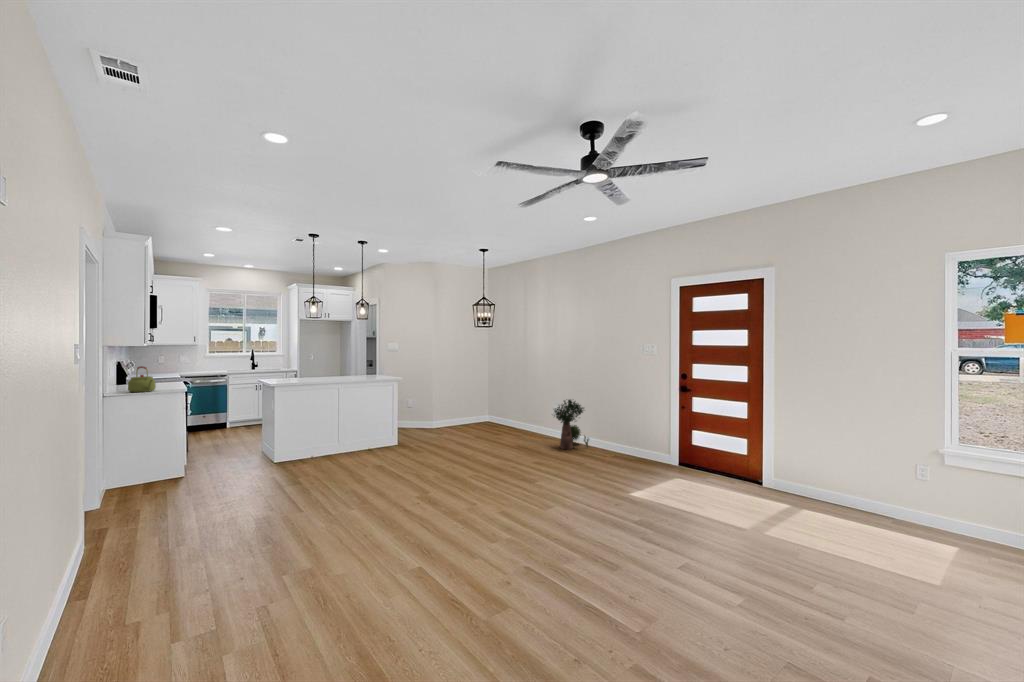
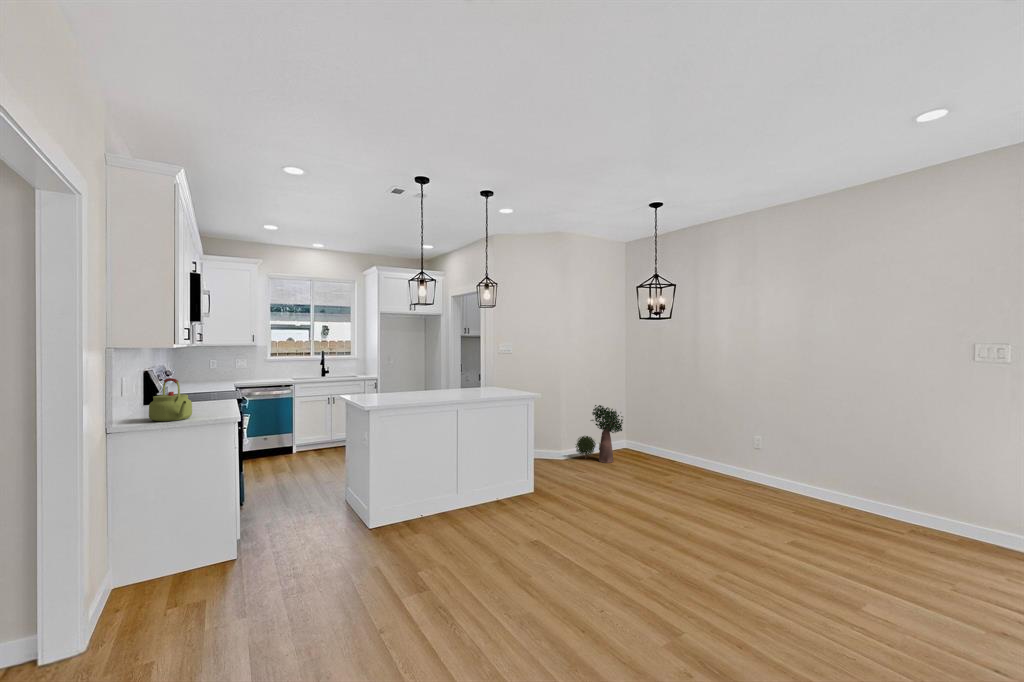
potted plant: present [554,400,589,449] -> present [576,405,623,463]

